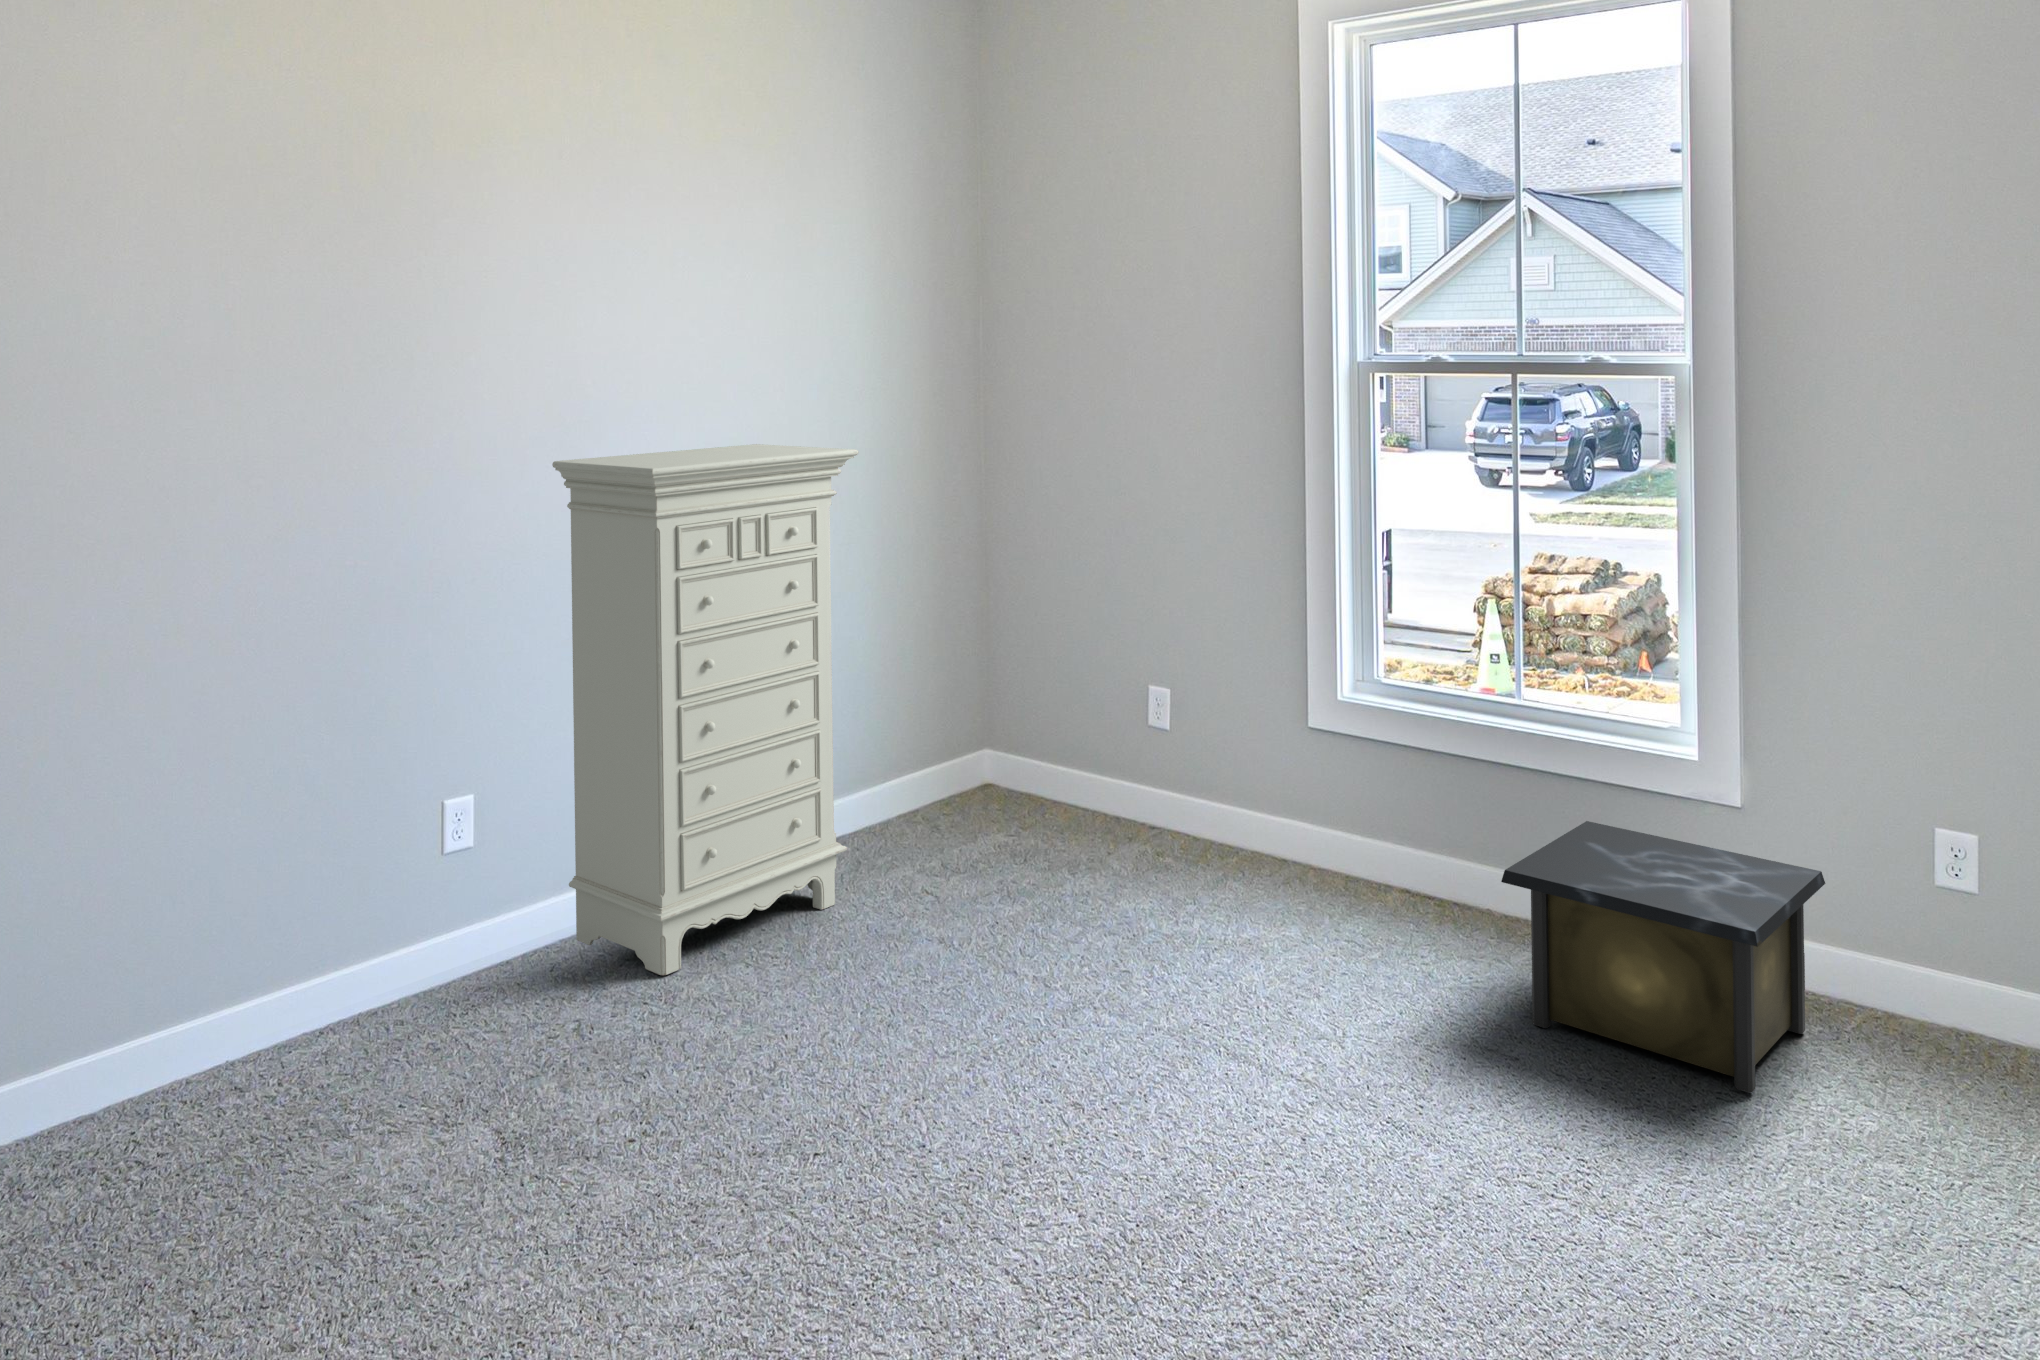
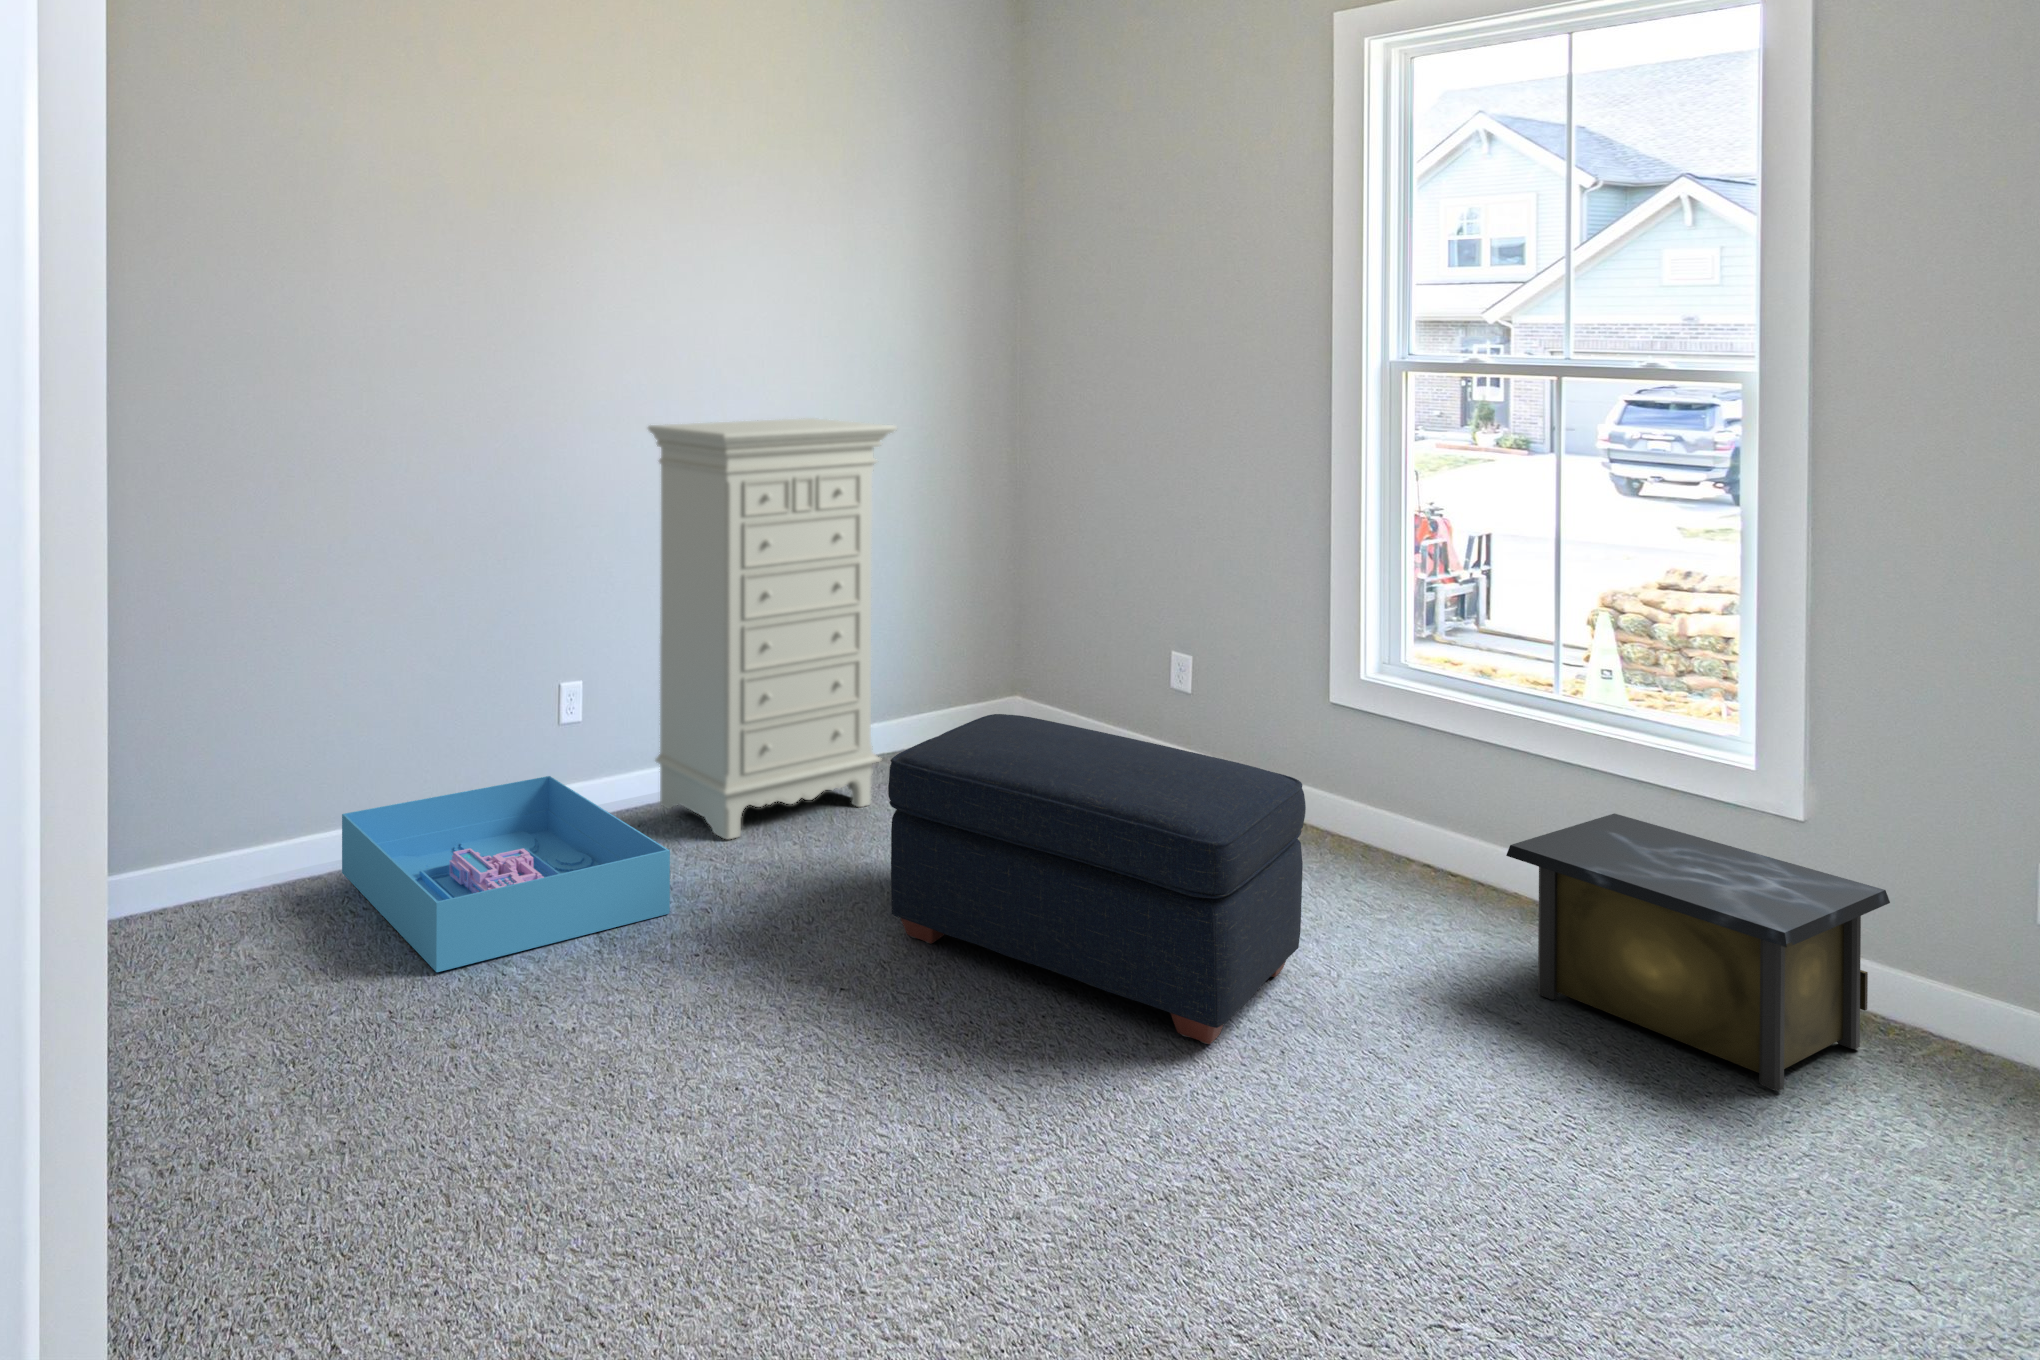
ottoman: none [864,783,1313,1148] -> present [888,714,1306,1044]
storage bin: none [122,925,594,1236] -> present [342,776,670,972]

